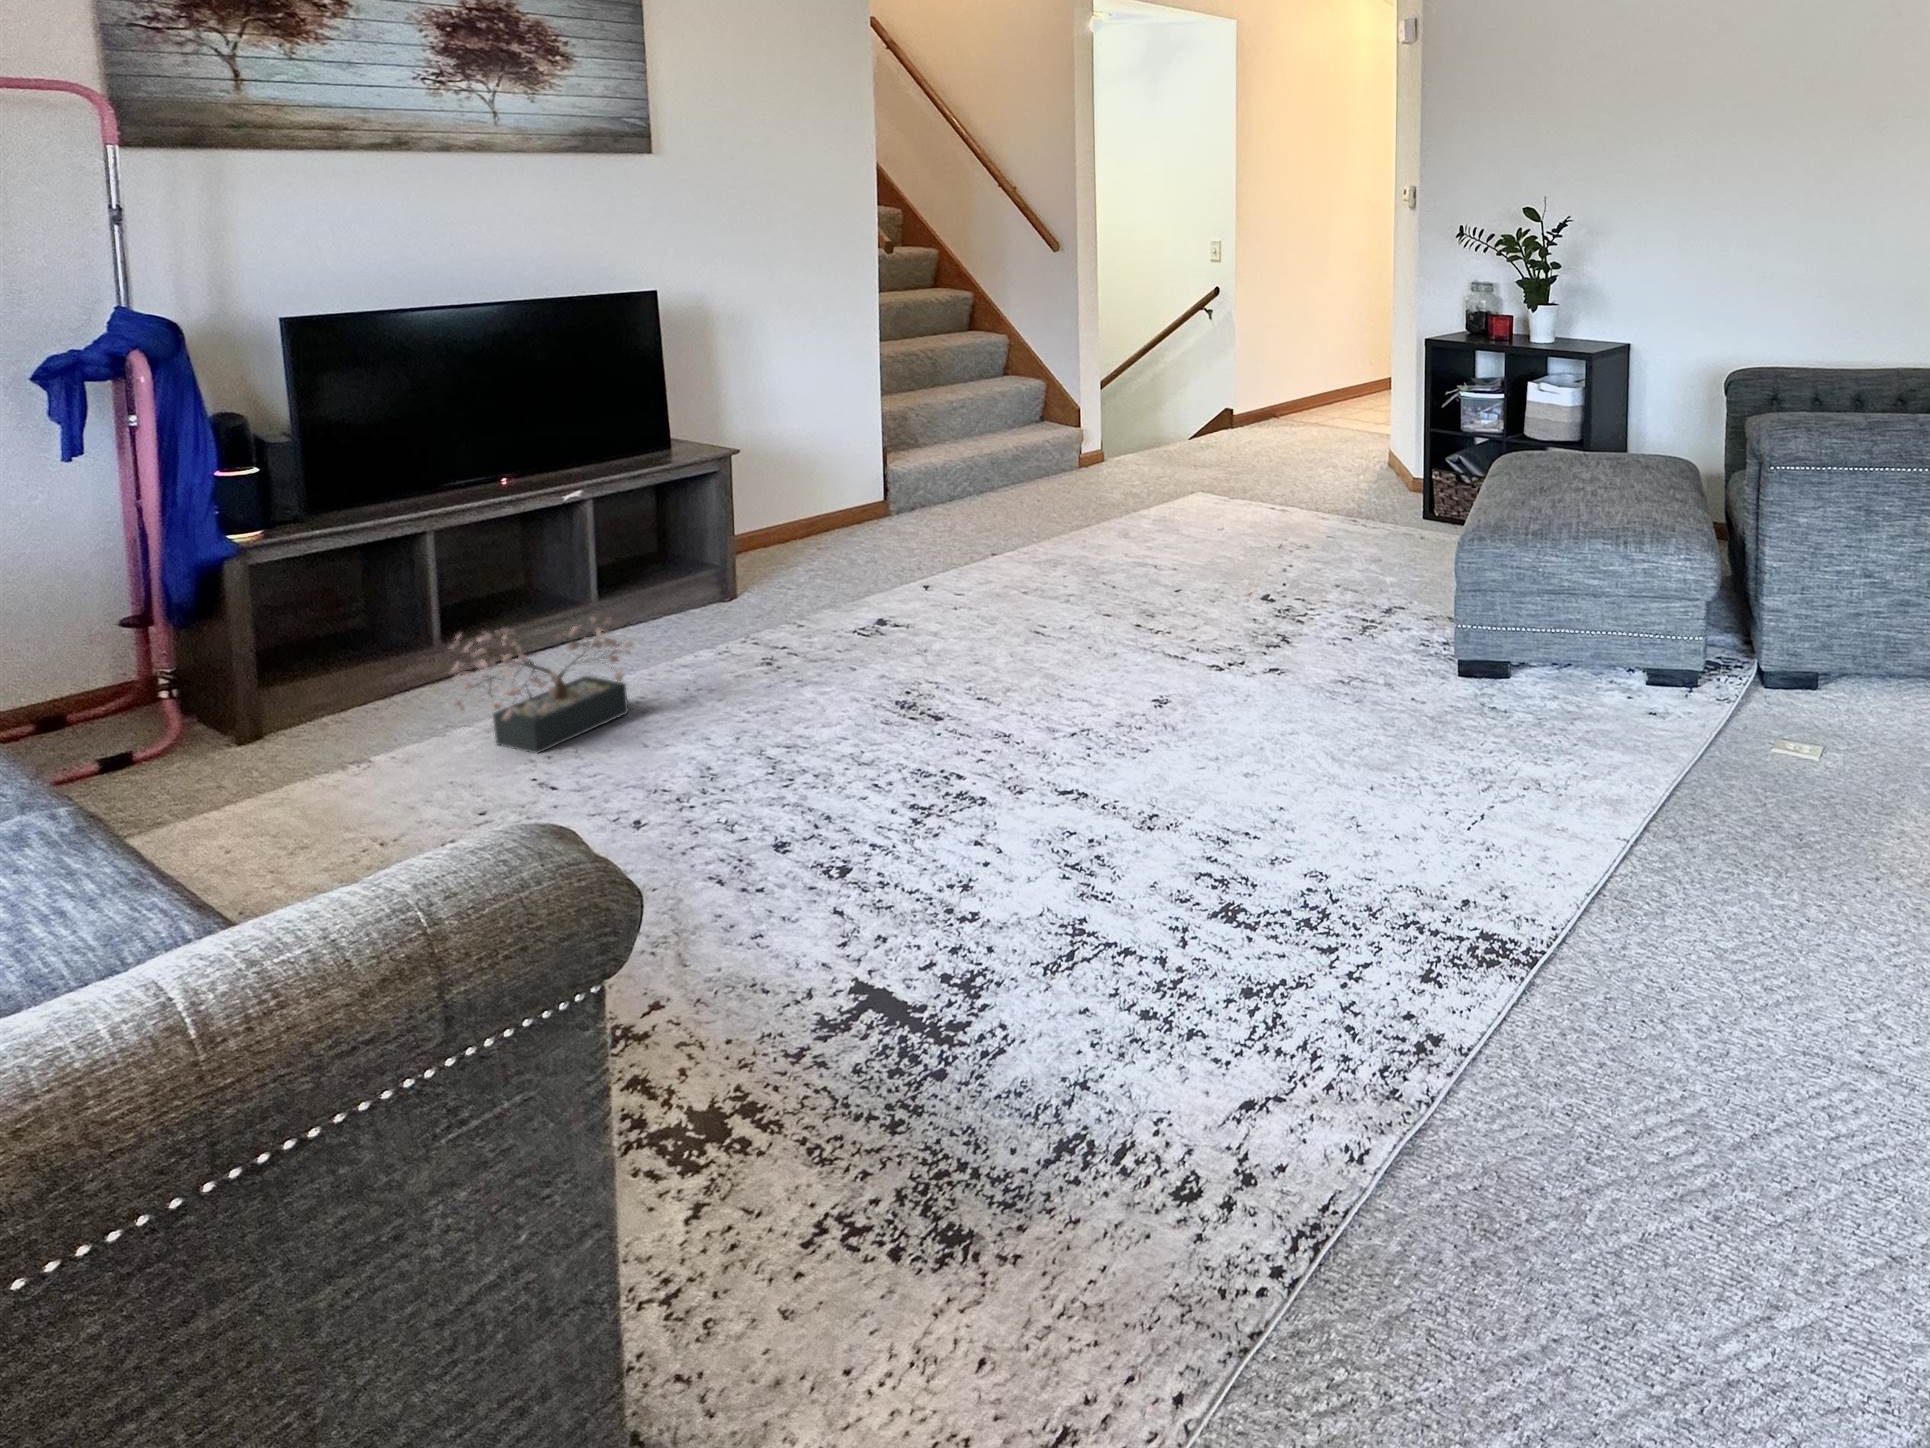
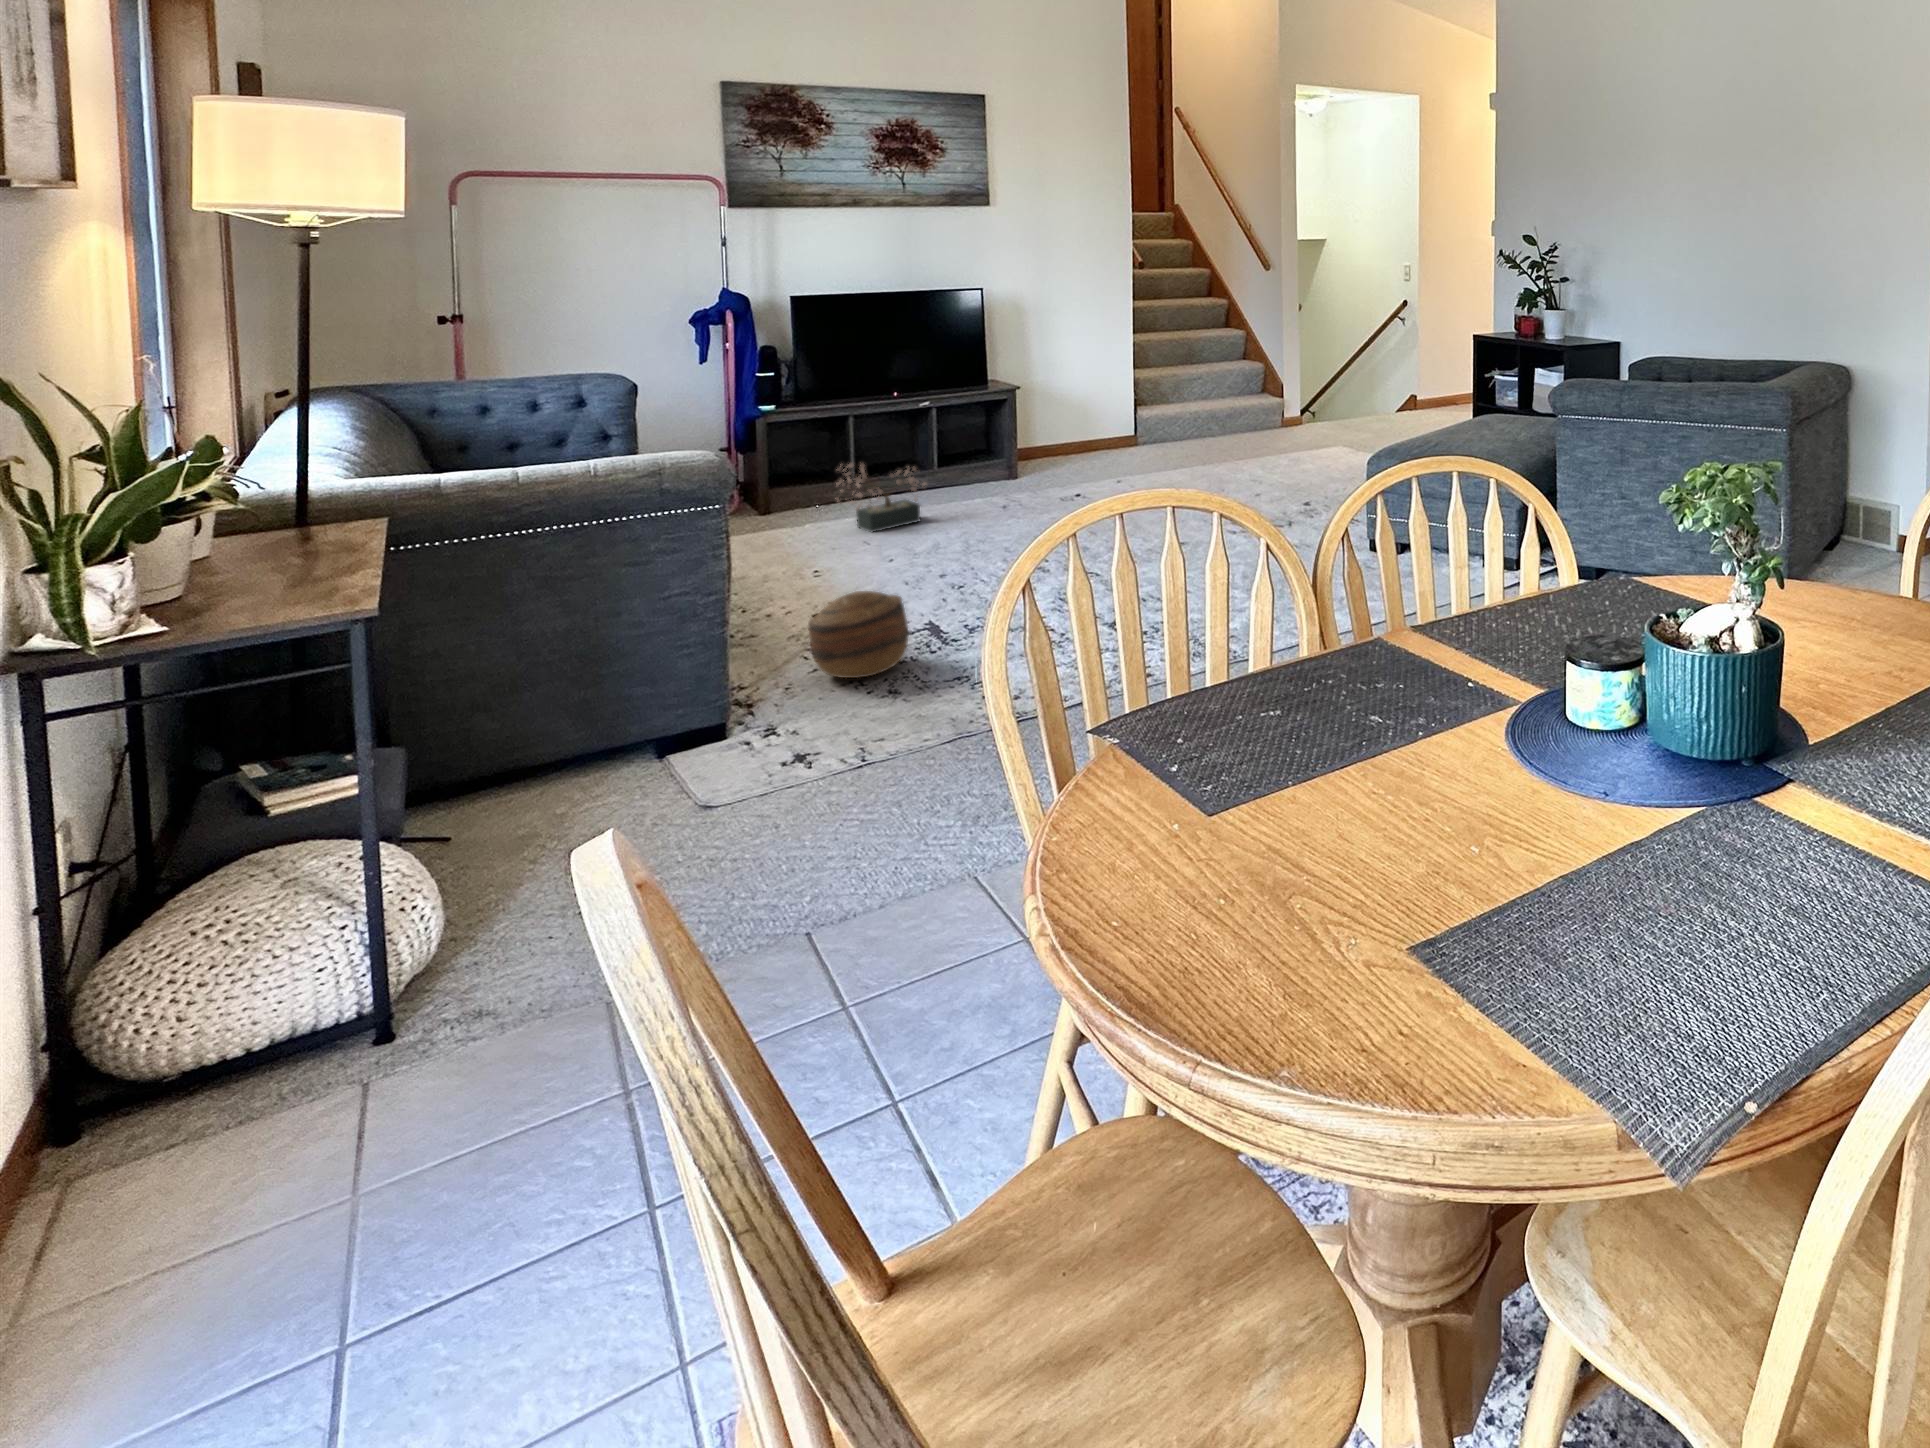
basket: none [670,1008,907,1263] -> present [808,591,909,678]

